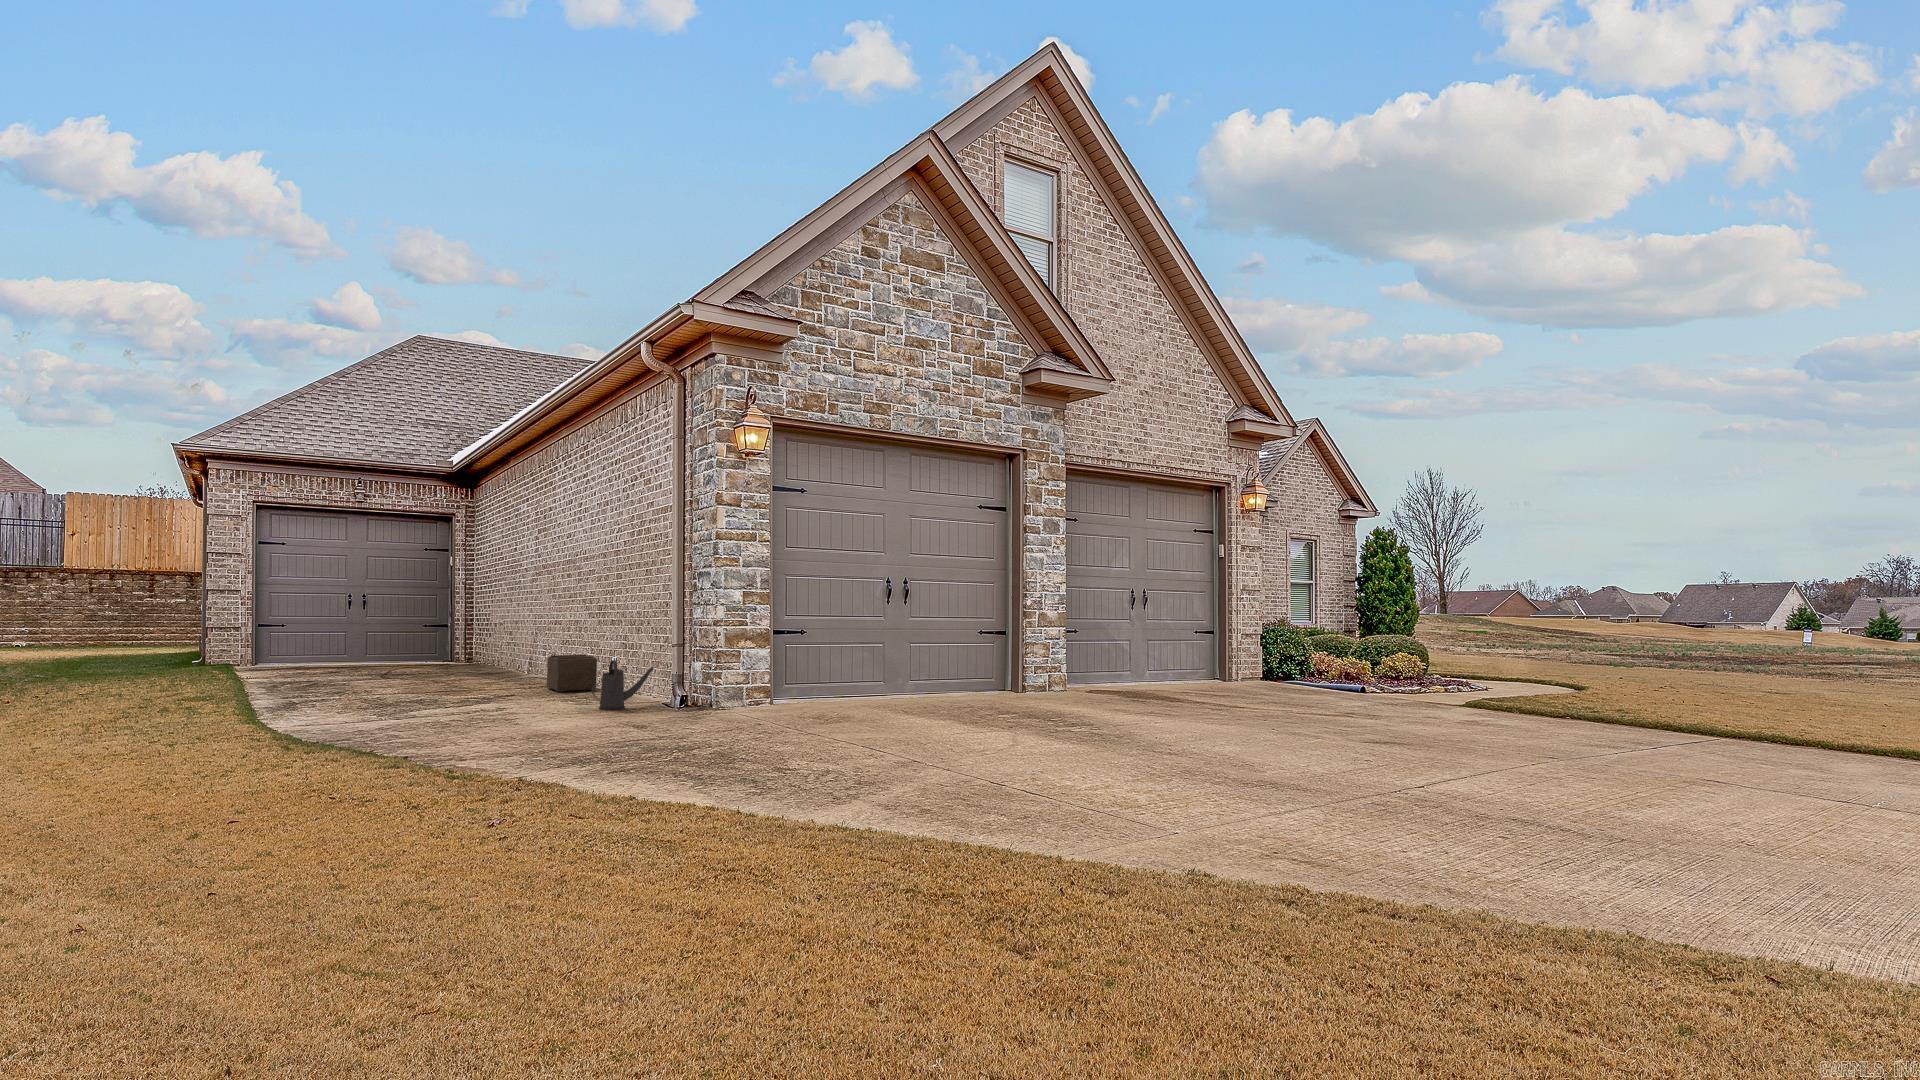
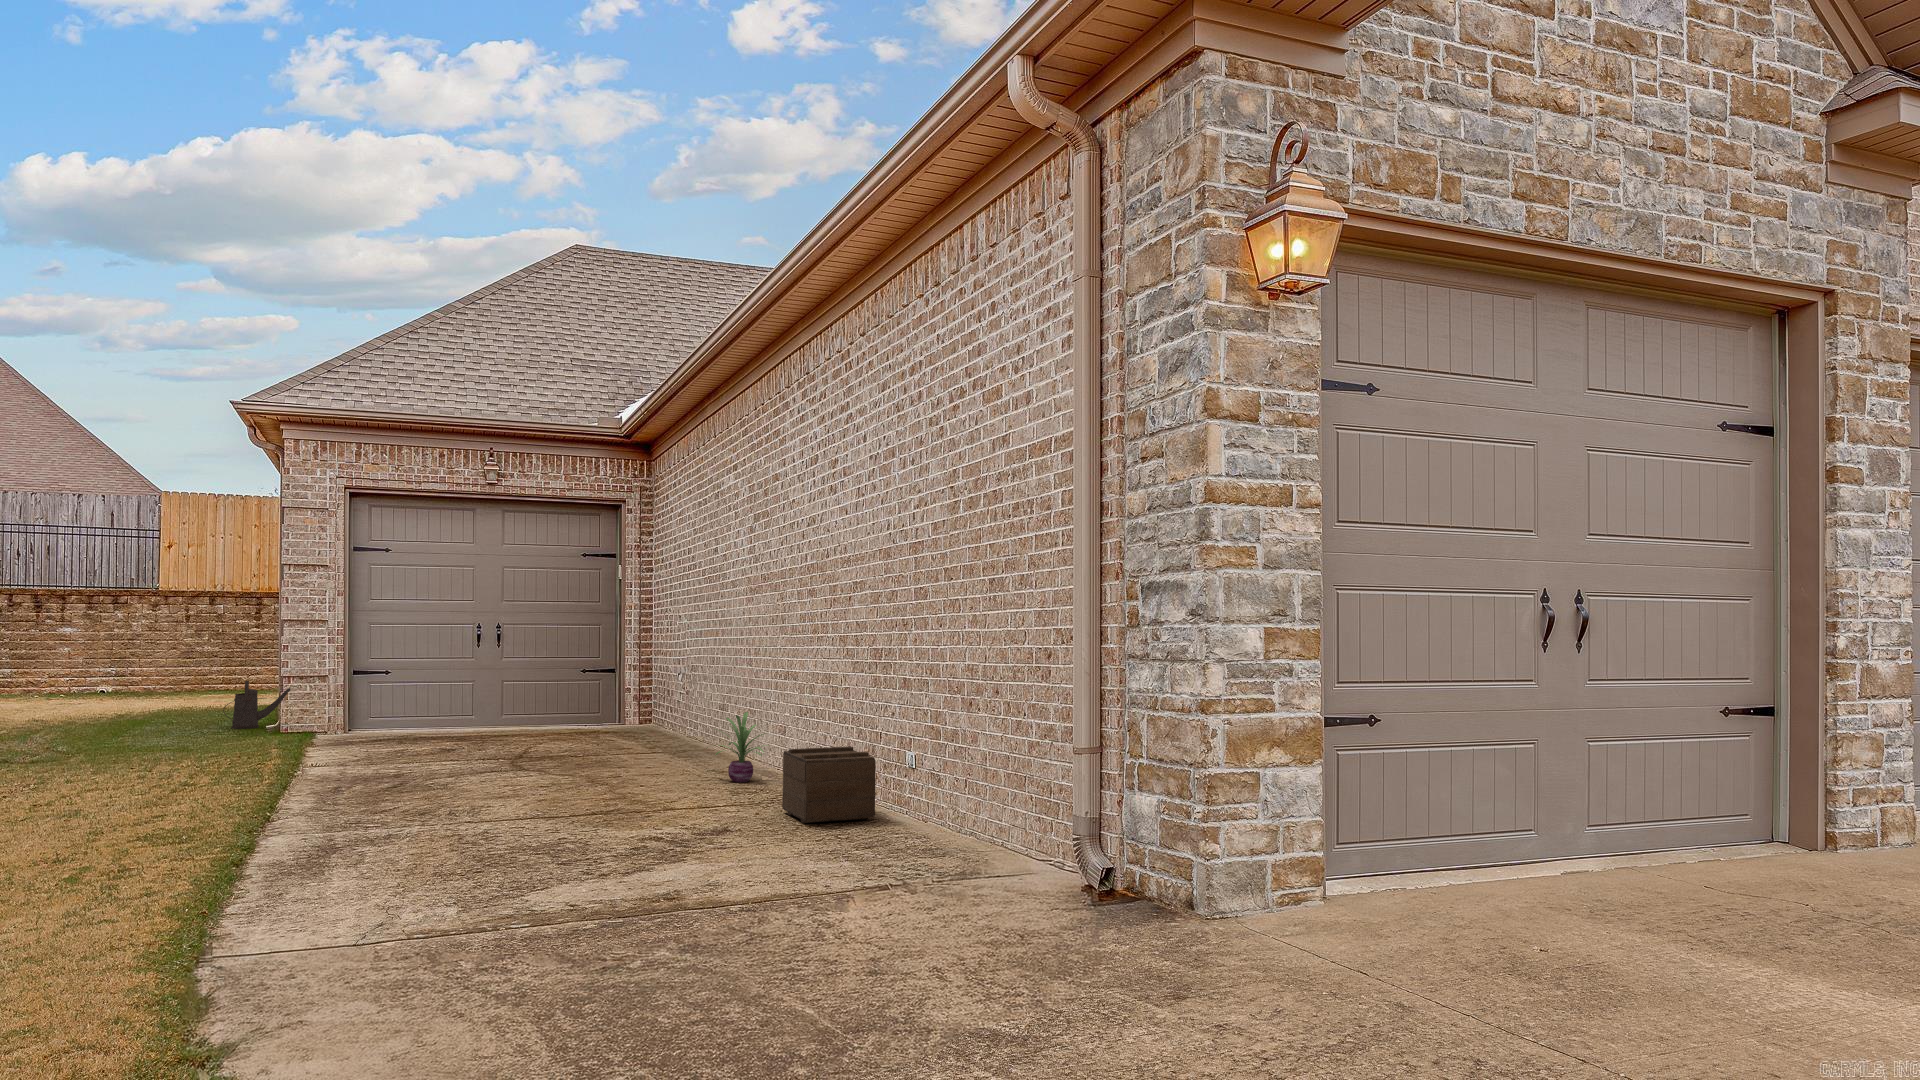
decorative plant: none [505,641,551,680] -> present [716,712,764,782]
watering can: present [592,660,653,710] -> present [223,681,290,729]

